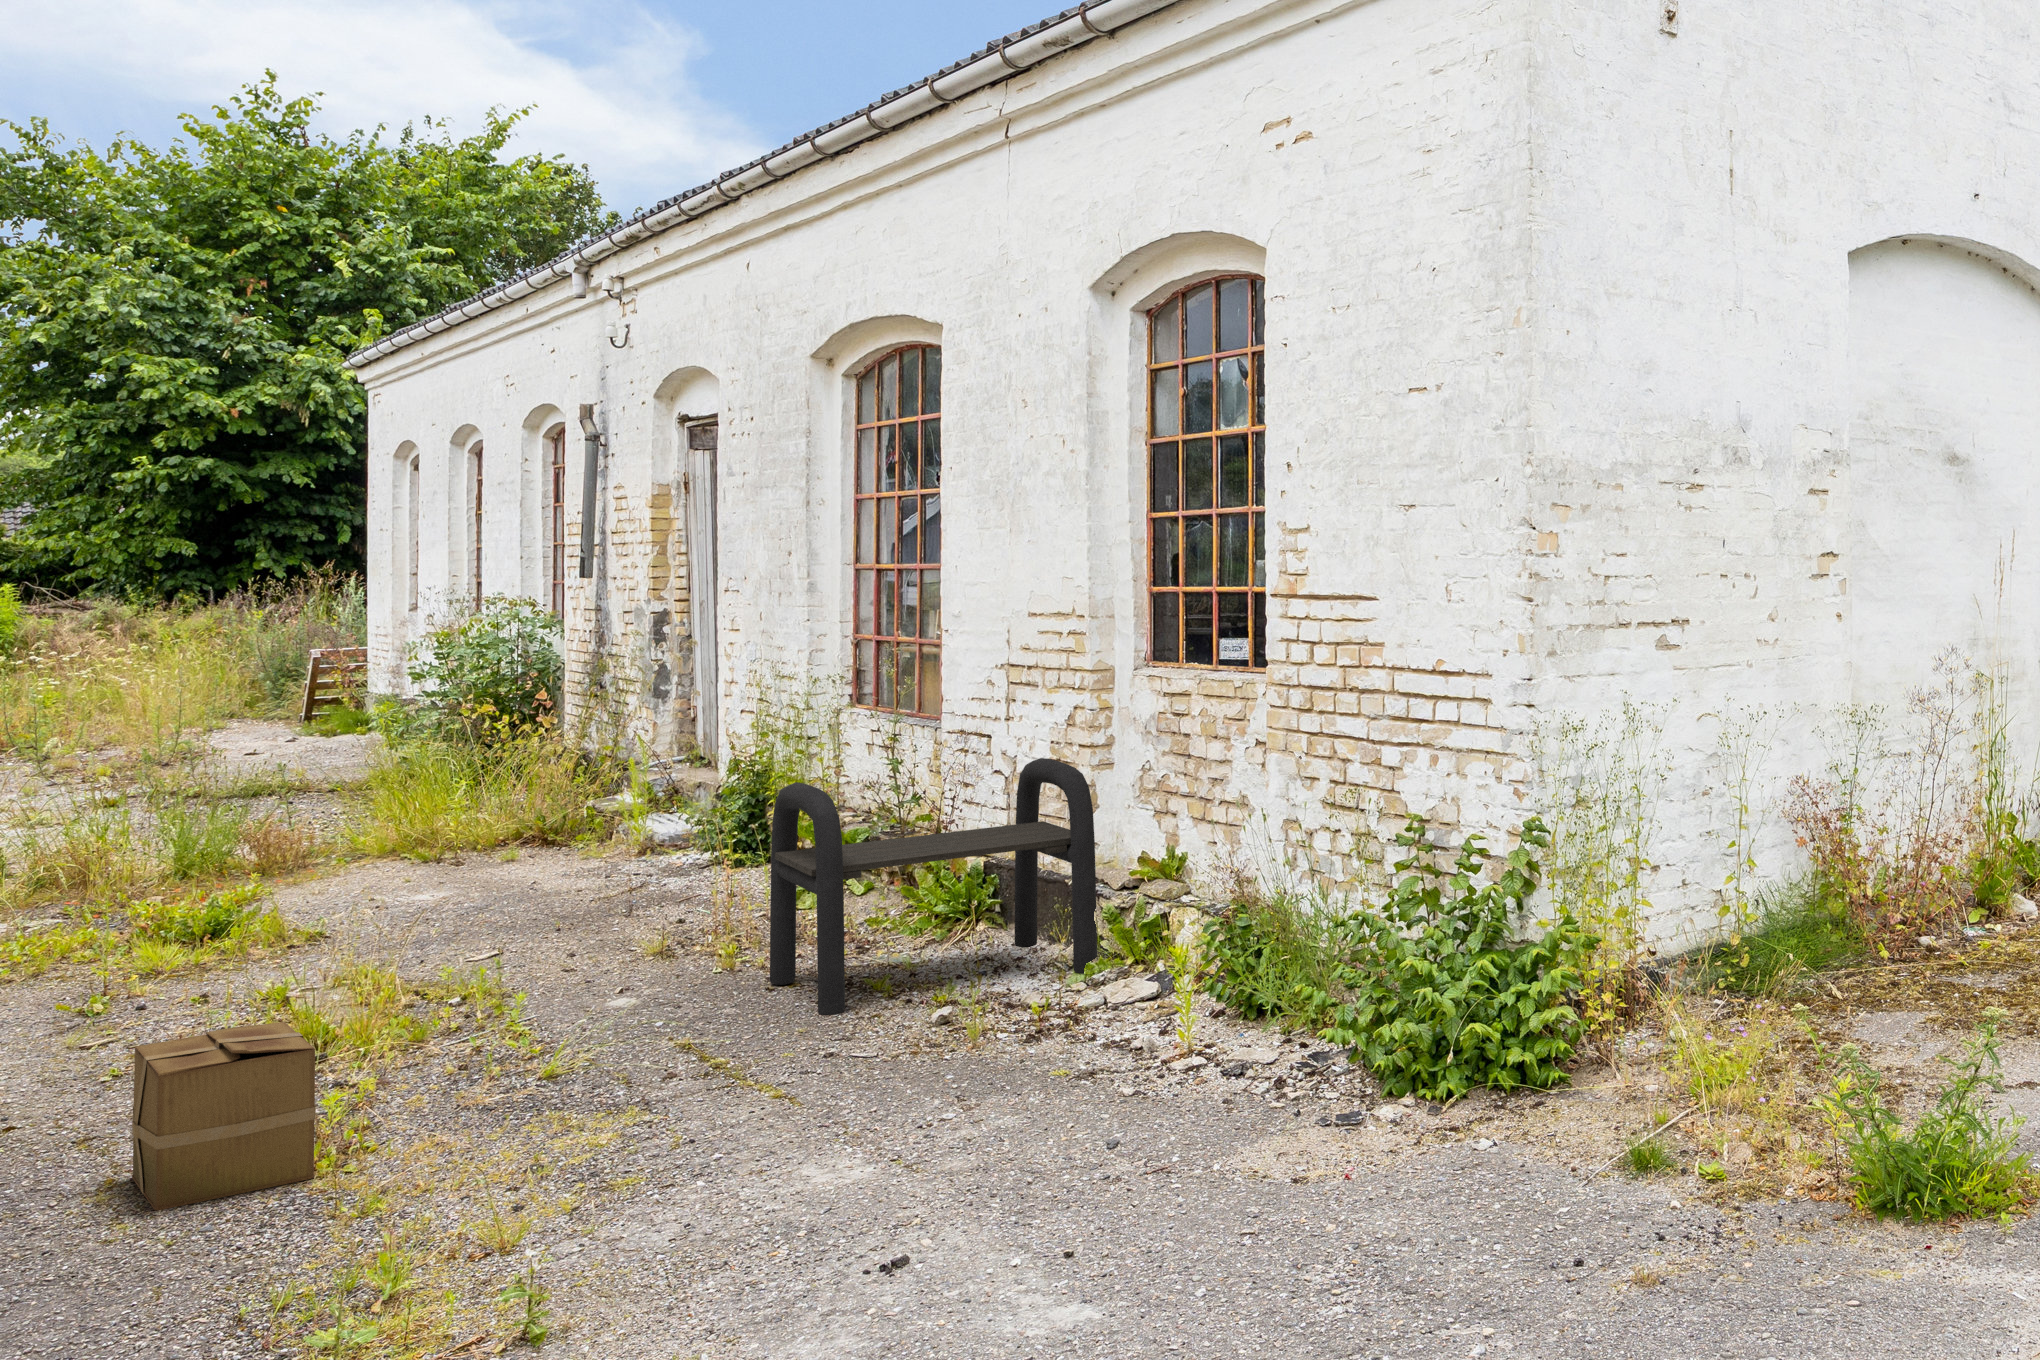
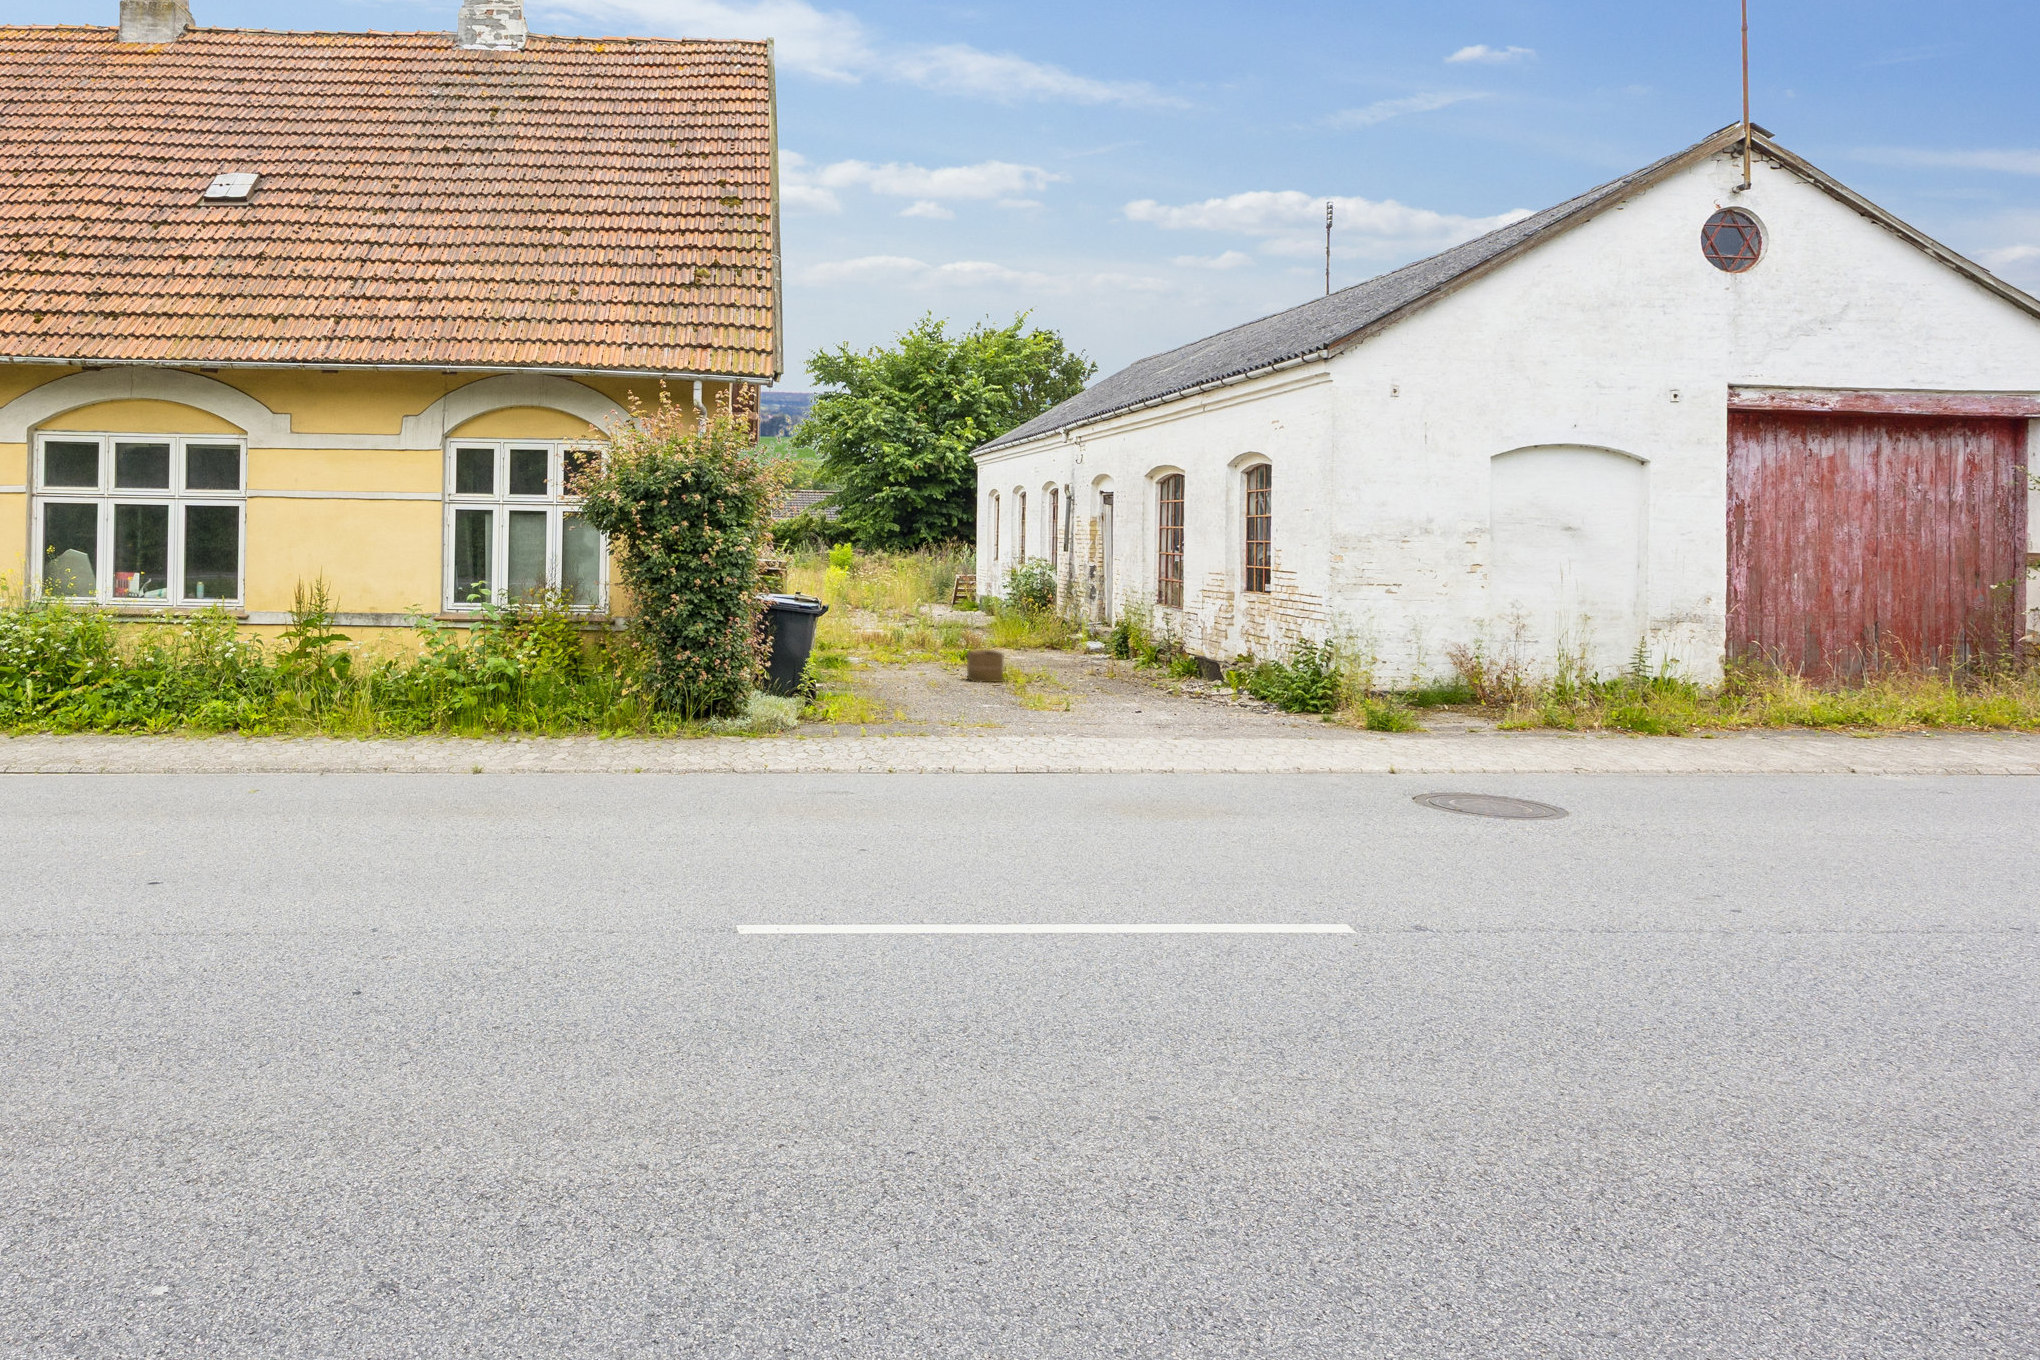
bench: present [770,758,1097,1015] -> none [1111,614,1204,678]

